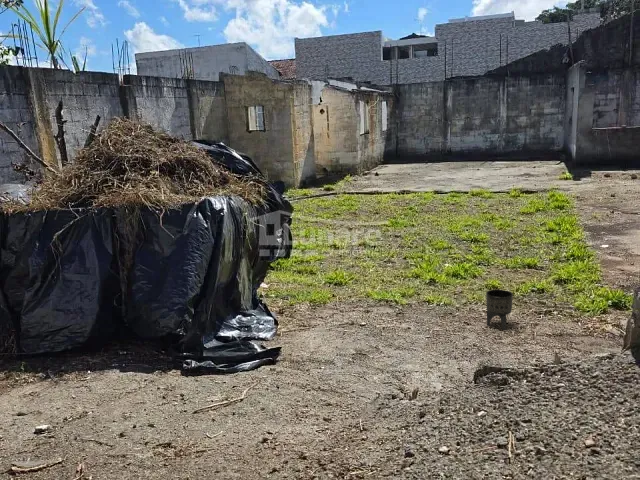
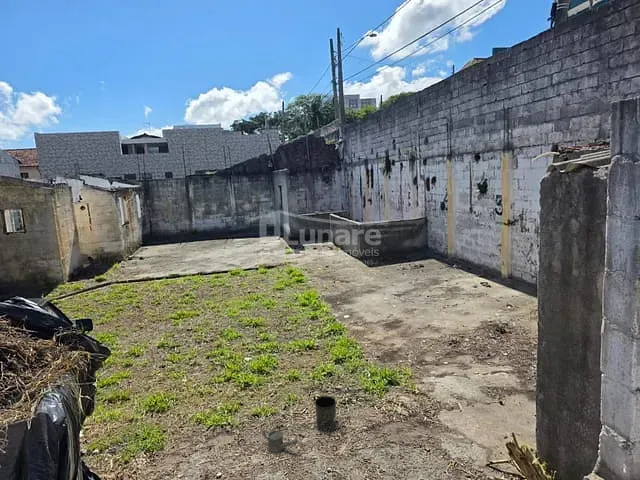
watering can: none [421,306,452,329] -> present [263,430,297,453]

